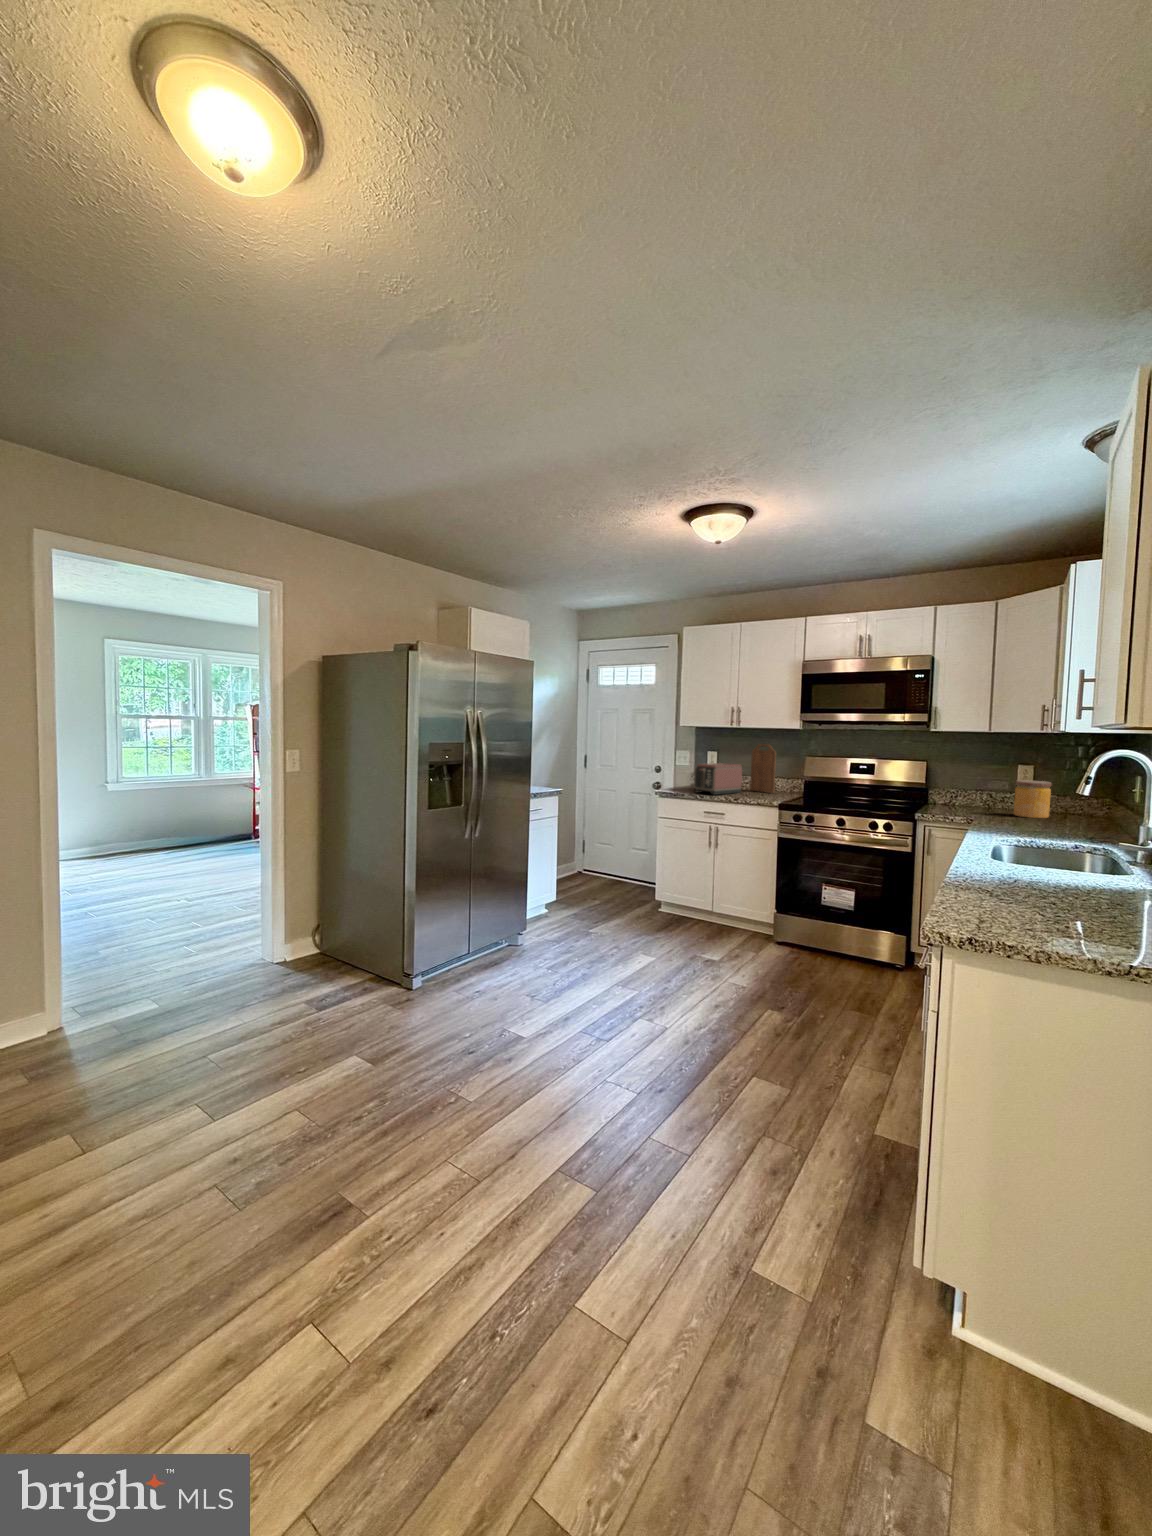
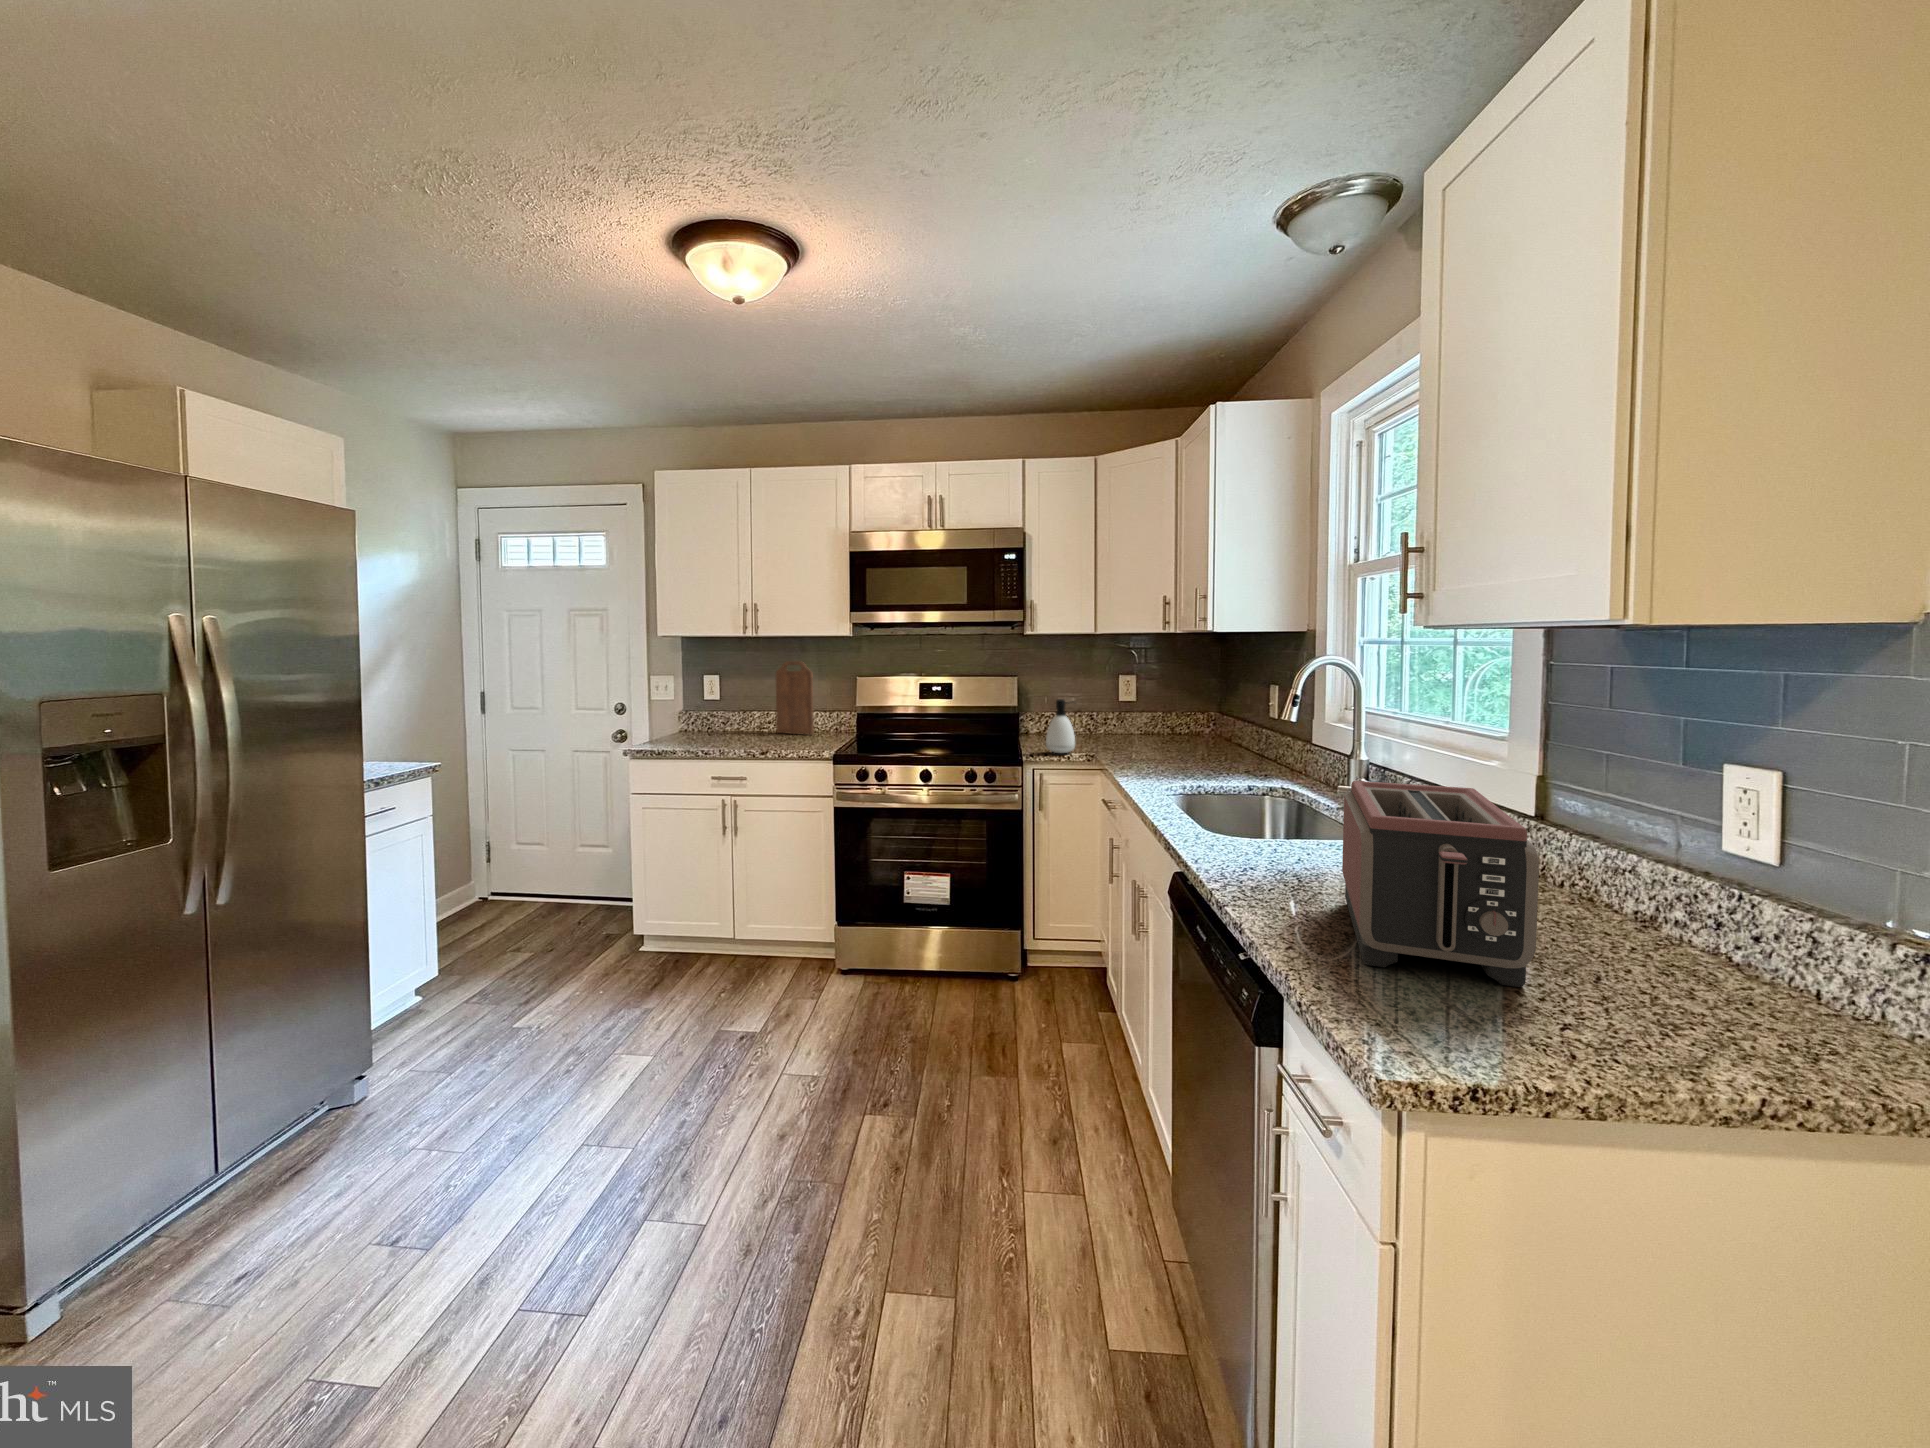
toaster: present [694,763,742,795] -> present [1342,781,1539,987]
soap dispenser: none [939,779,967,818] -> present [1046,699,1075,753]
jar: present [1014,780,1052,818] -> none [1118,694,1157,742]

